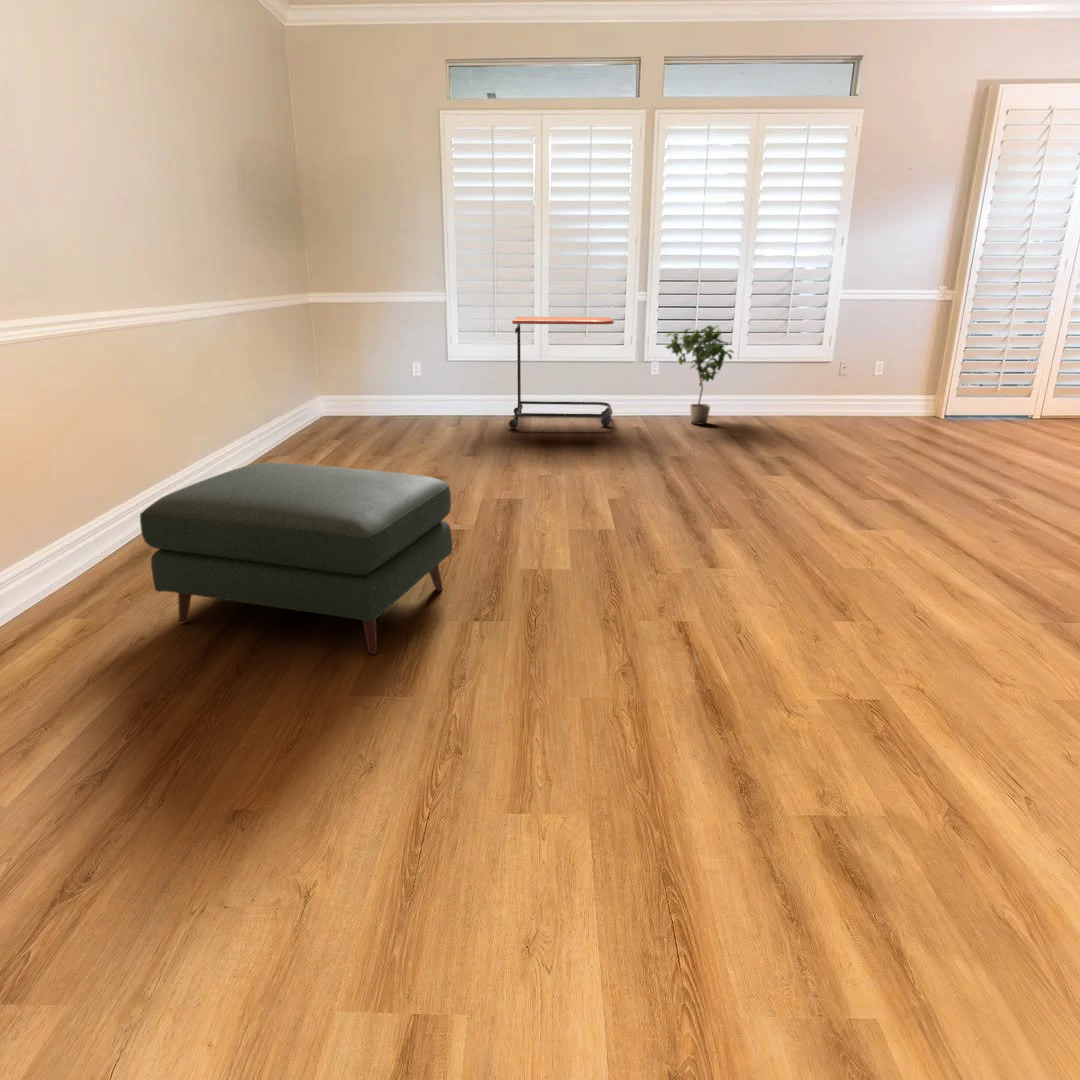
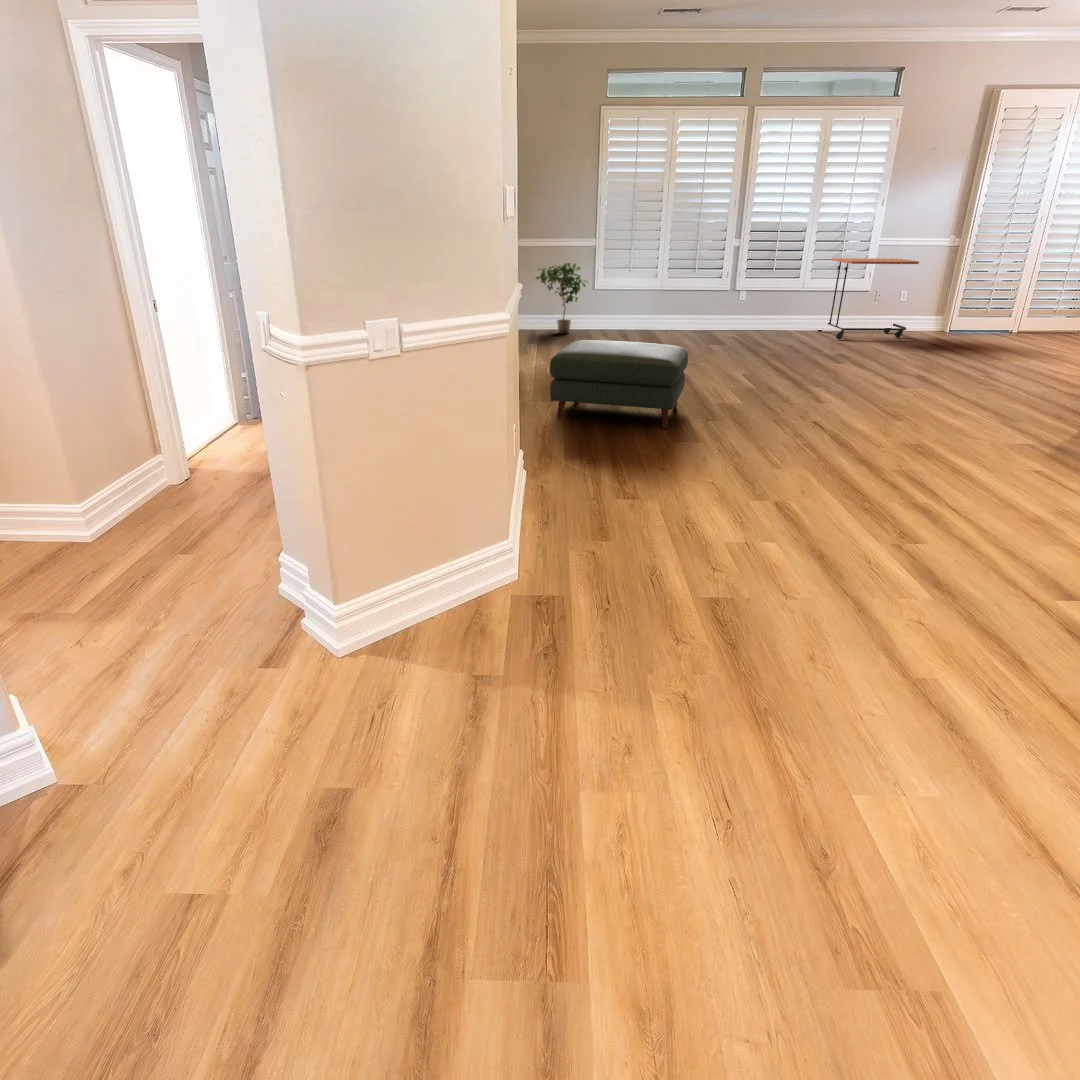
side table: present [509,317,614,428] -> present [817,258,919,339]
potted plant: present [666,326,733,425] -> present [536,263,587,334]

